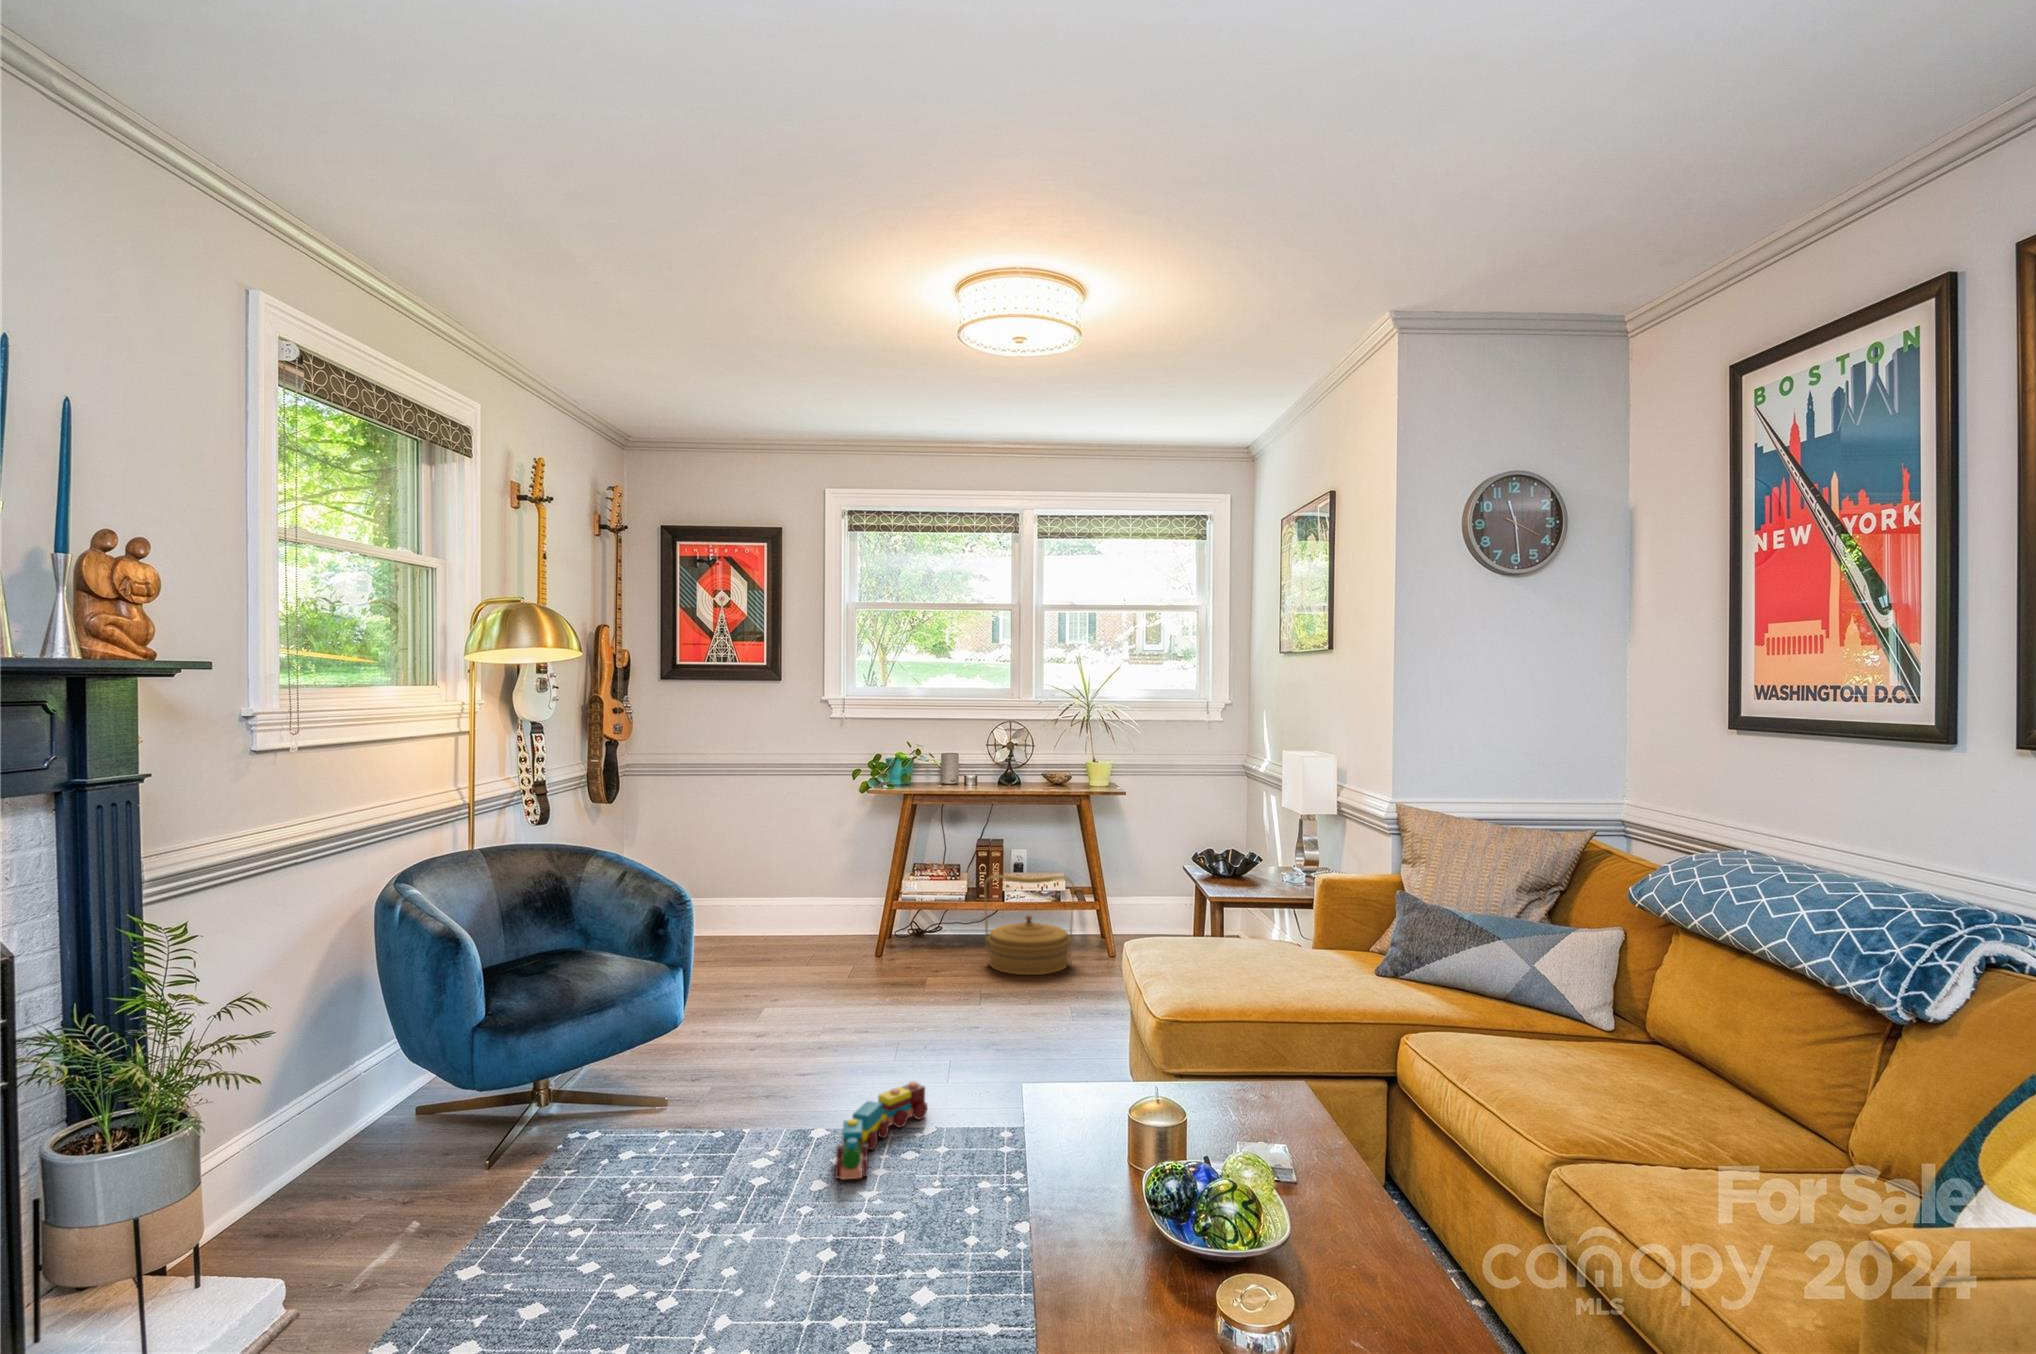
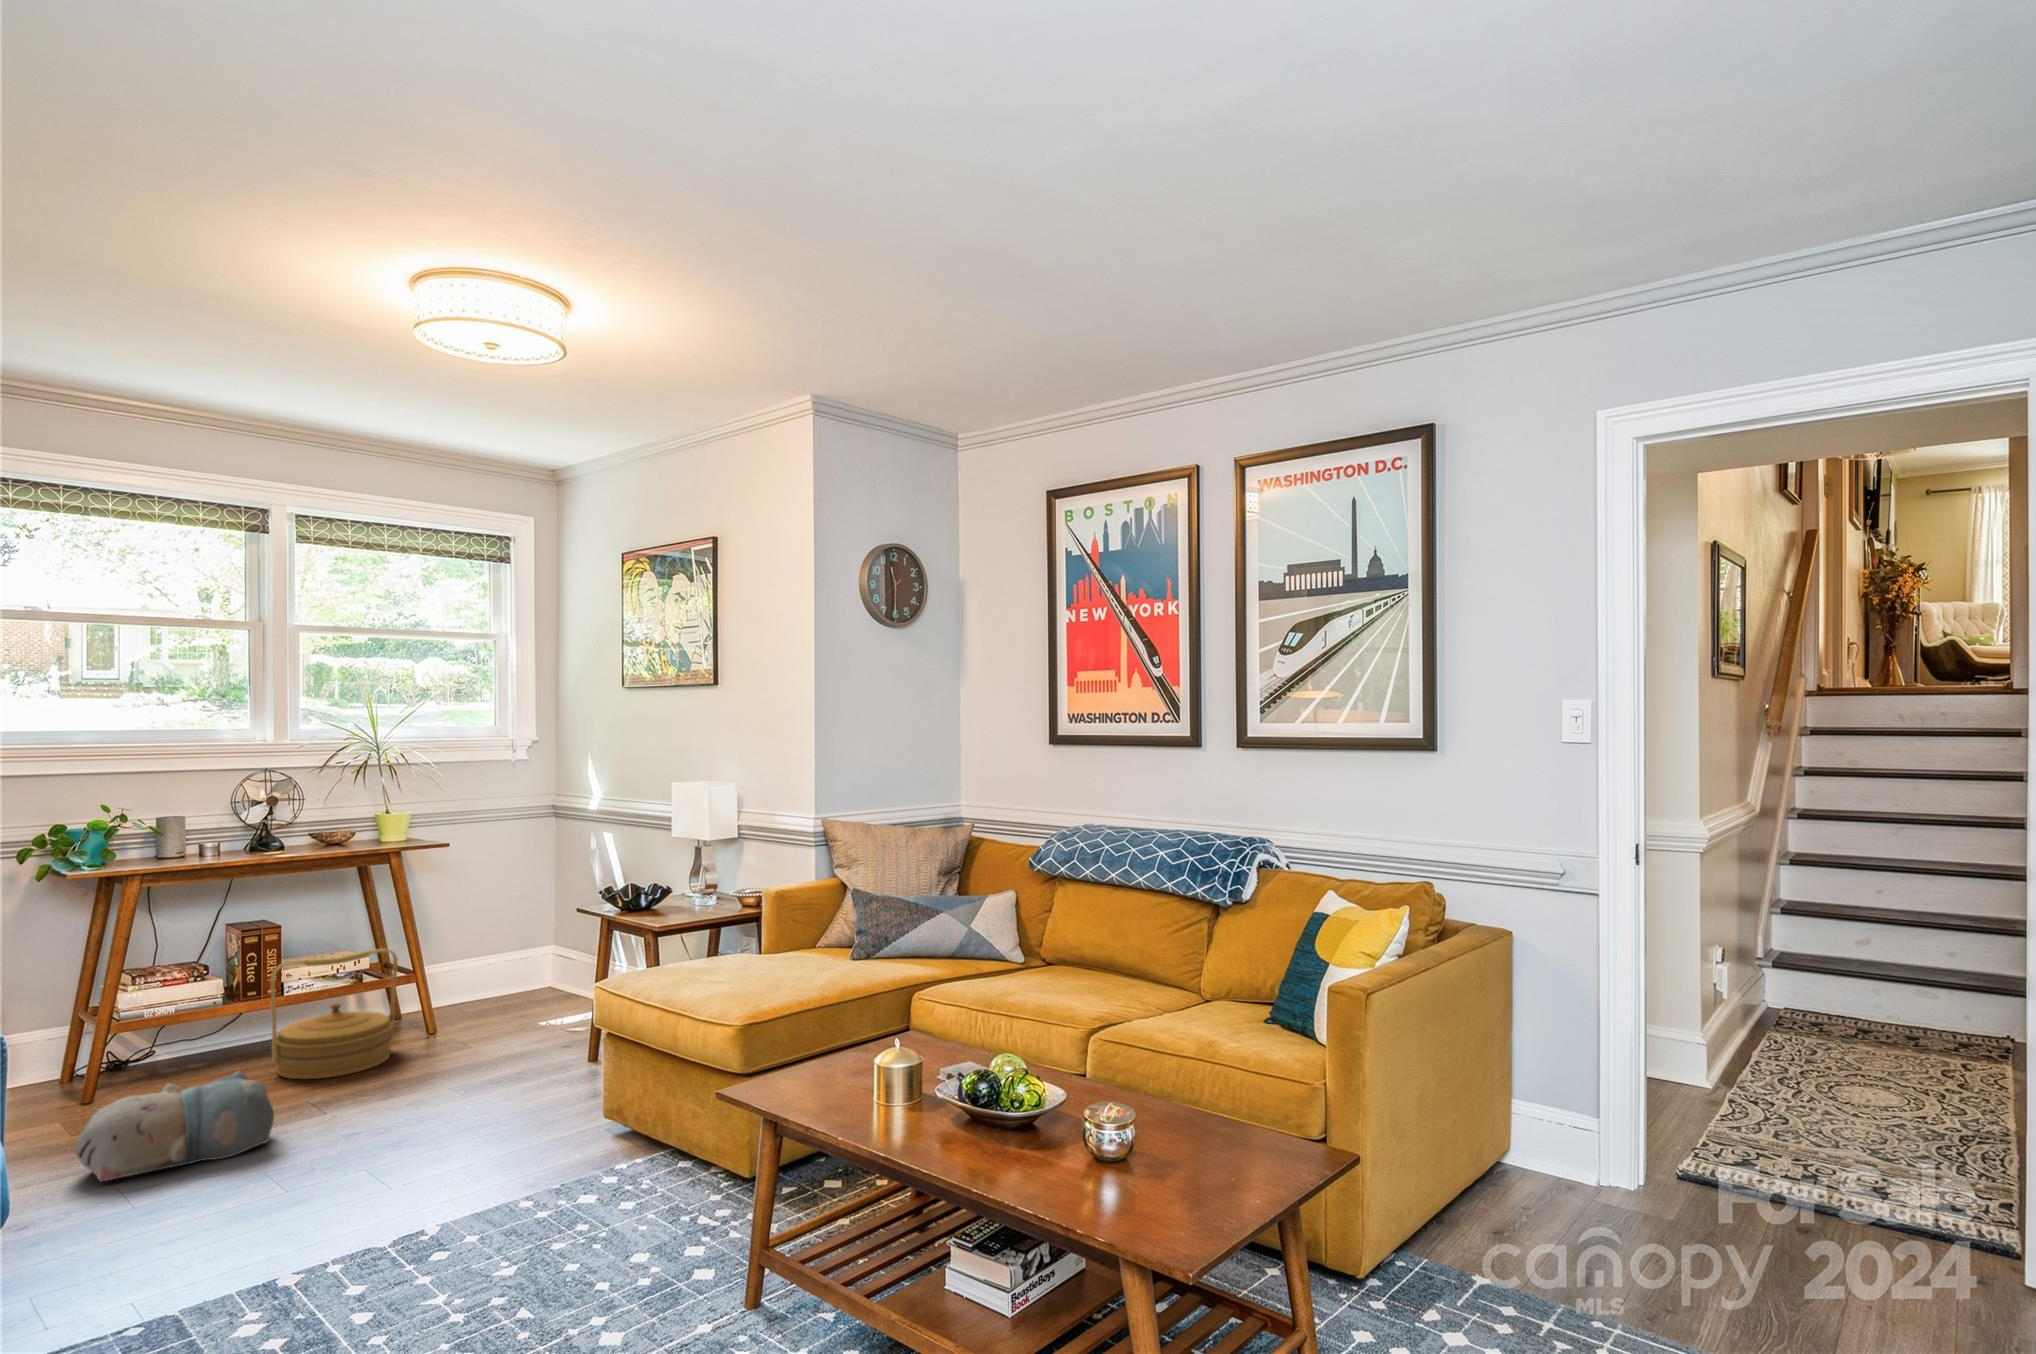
plush toy: none [823,950,938,1015] -> present [74,1072,274,1182]
toy train: present [835,1081,927,1179] -> none [357,1195,434,1322]

